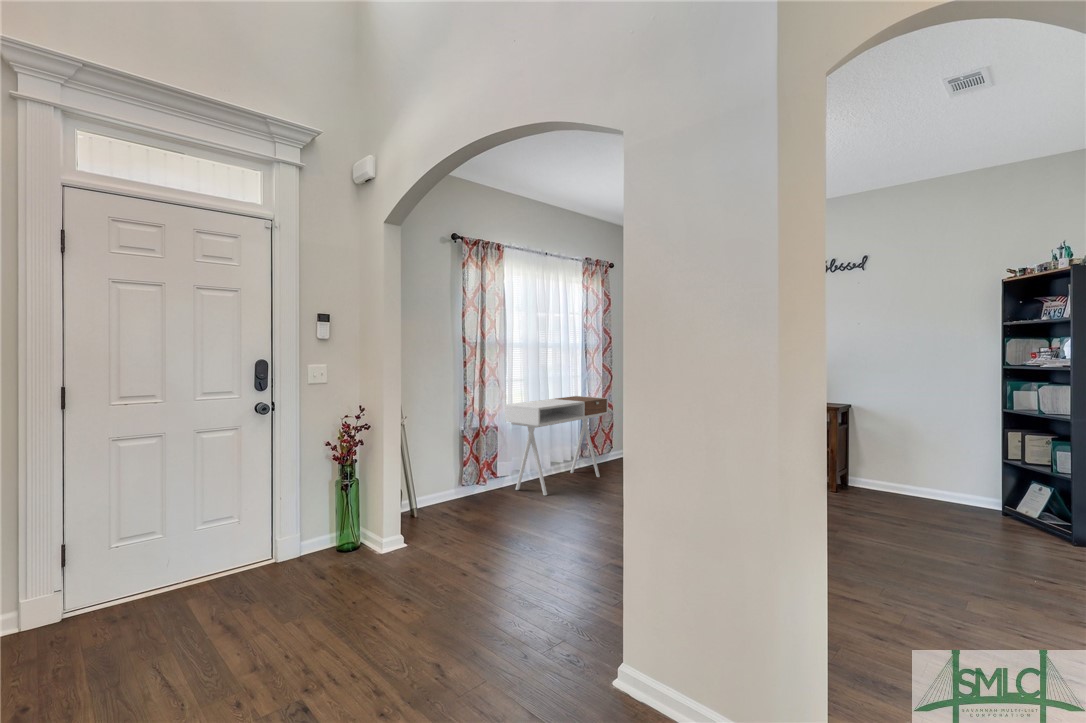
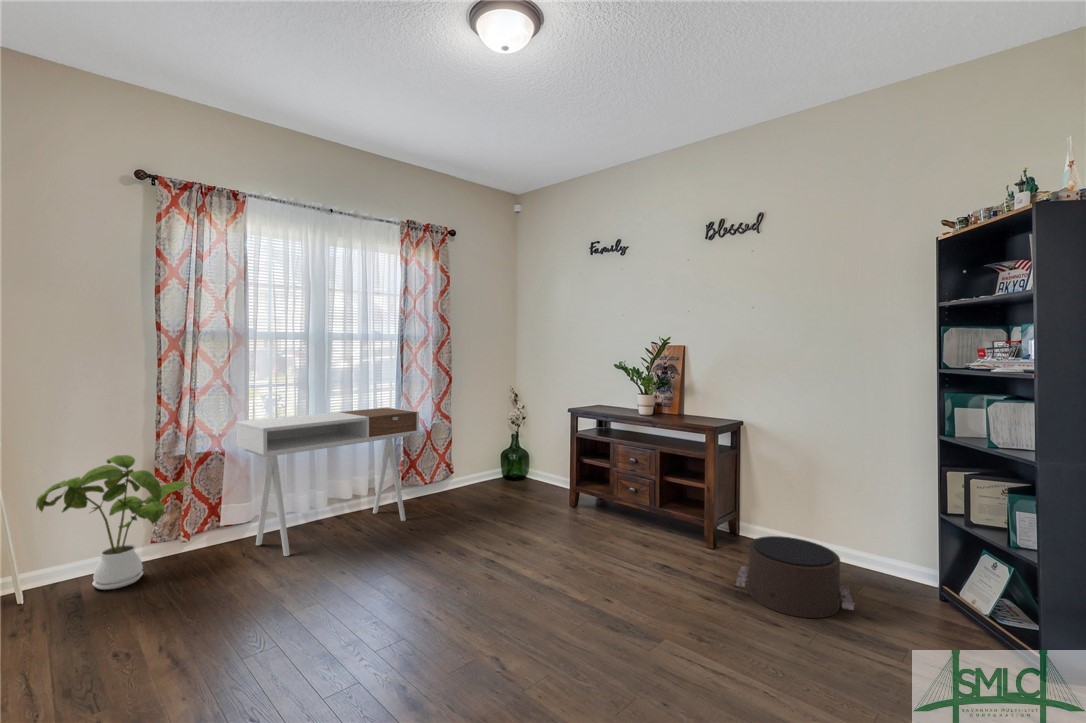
house plant: none [416,424,499,511] -> present [36,455,195,590]
pouf: none [867,478,953,524] -> present [736,536,854,618]

